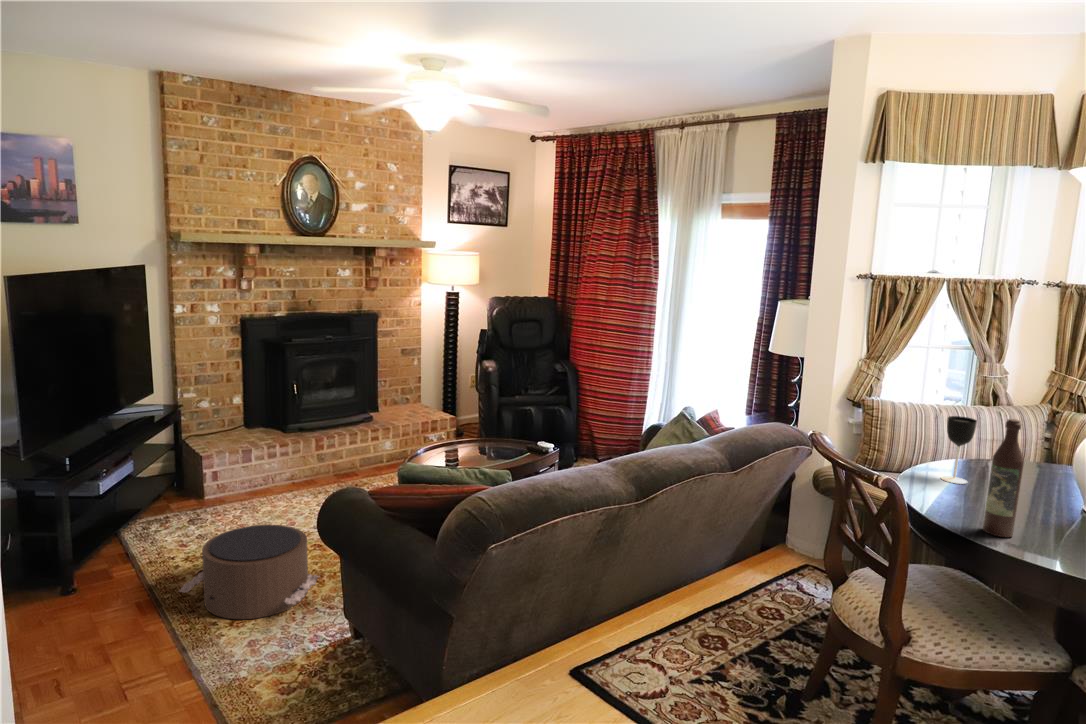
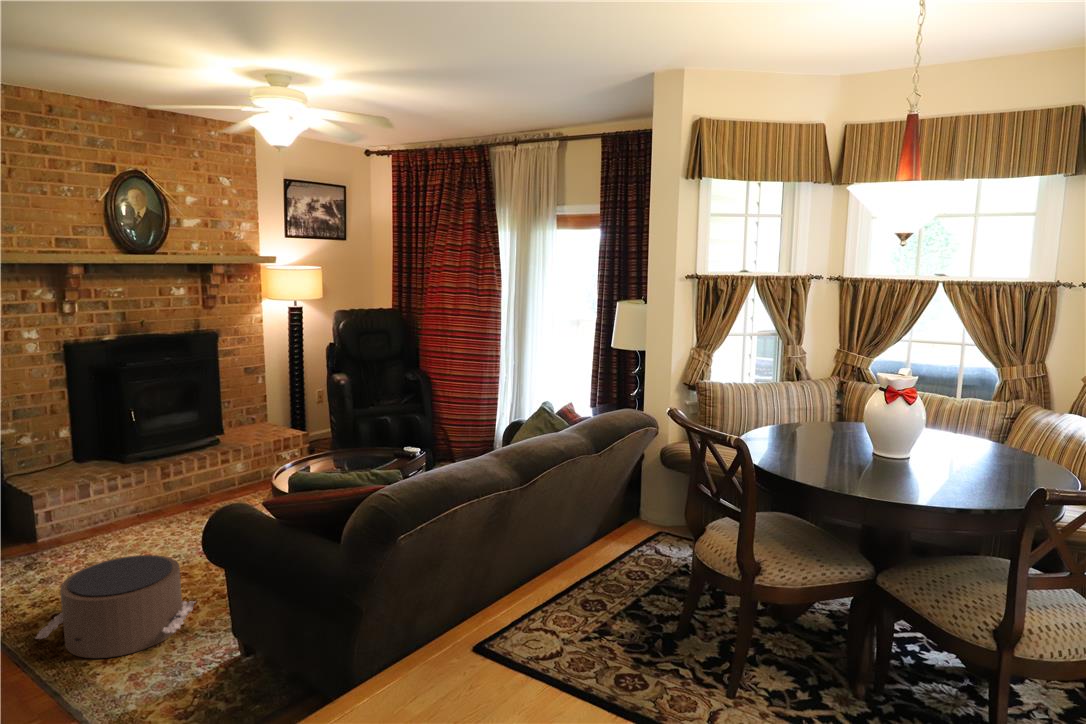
wine glass: present [941,416,977,484] -> none [768,388,792,443]
wine bottle: present [983,419,1024,537] -> none [807,384,834,479]

